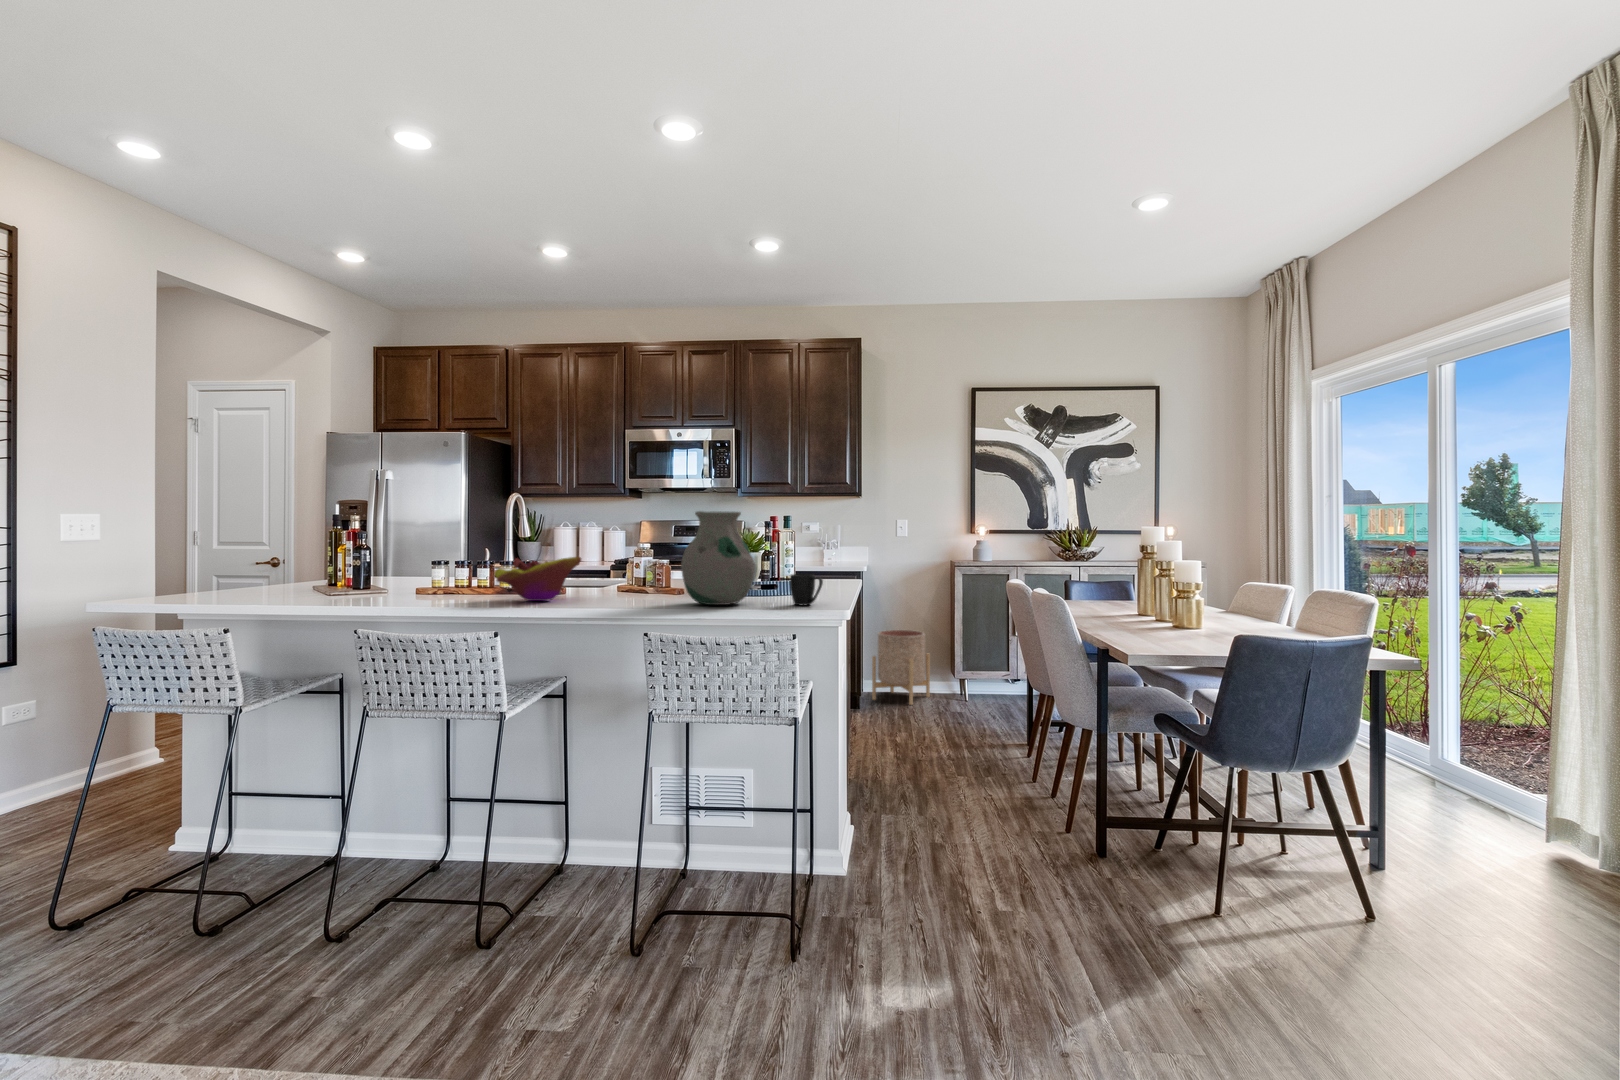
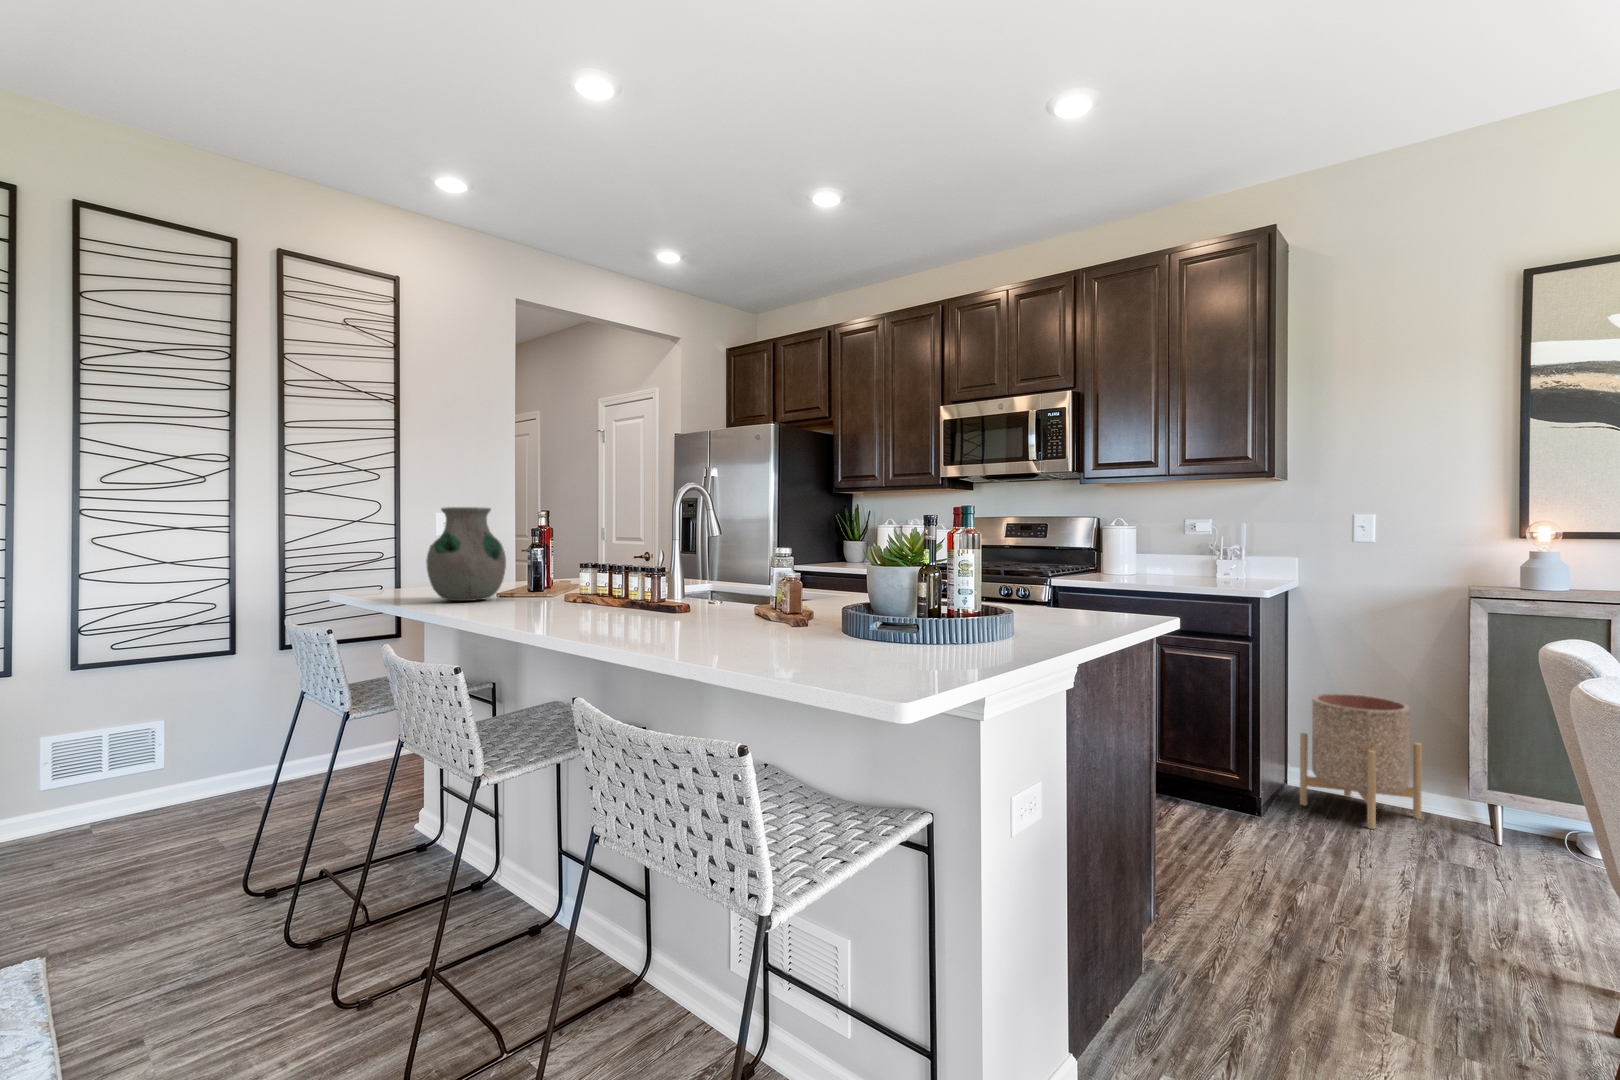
vase: present [681,511,755,605] -> present [426,507,506,601]
decorative bowl: present [494,557,581,601] -> none [538,562,656,621]
mug: present [790,574,823,605] -> none [854,604,903,666]

